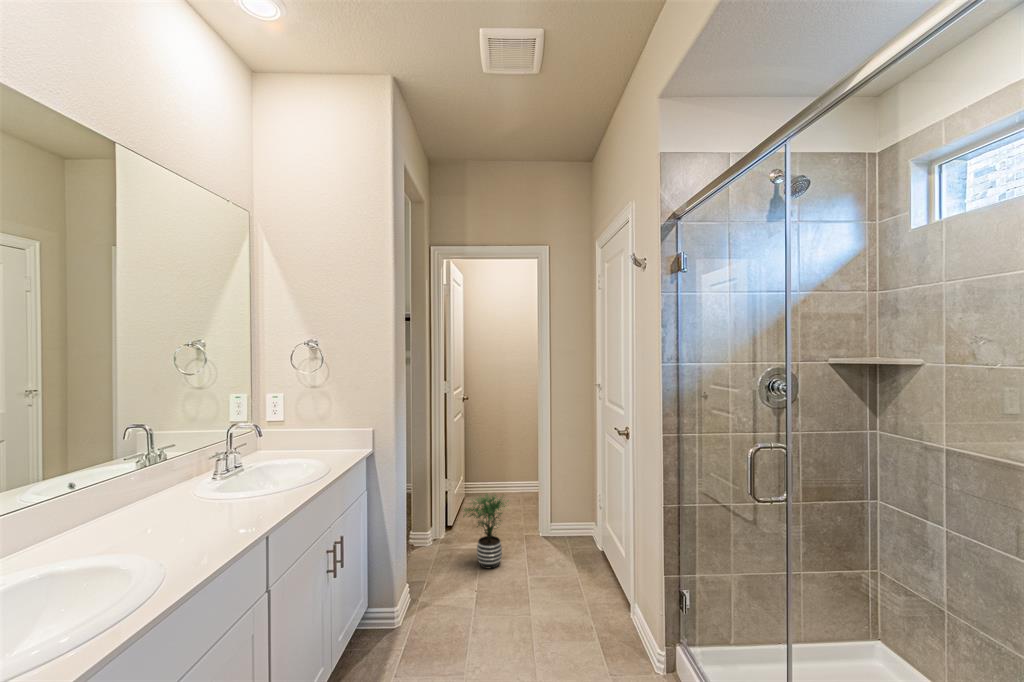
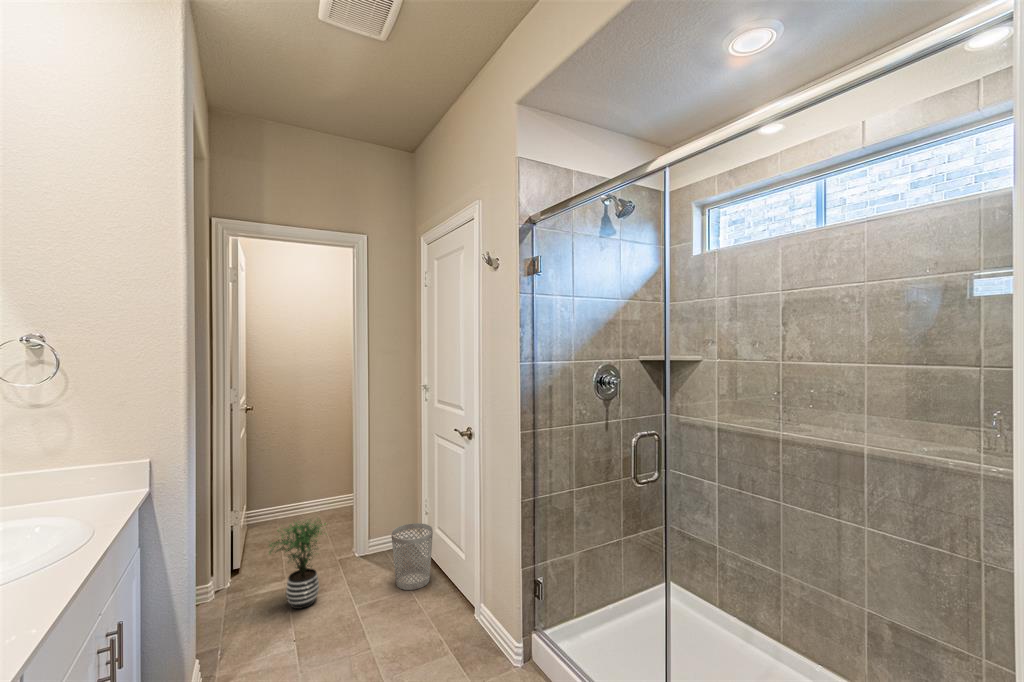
wastebasket: none [563,515,602,577] -> present [391,523,433,590]

